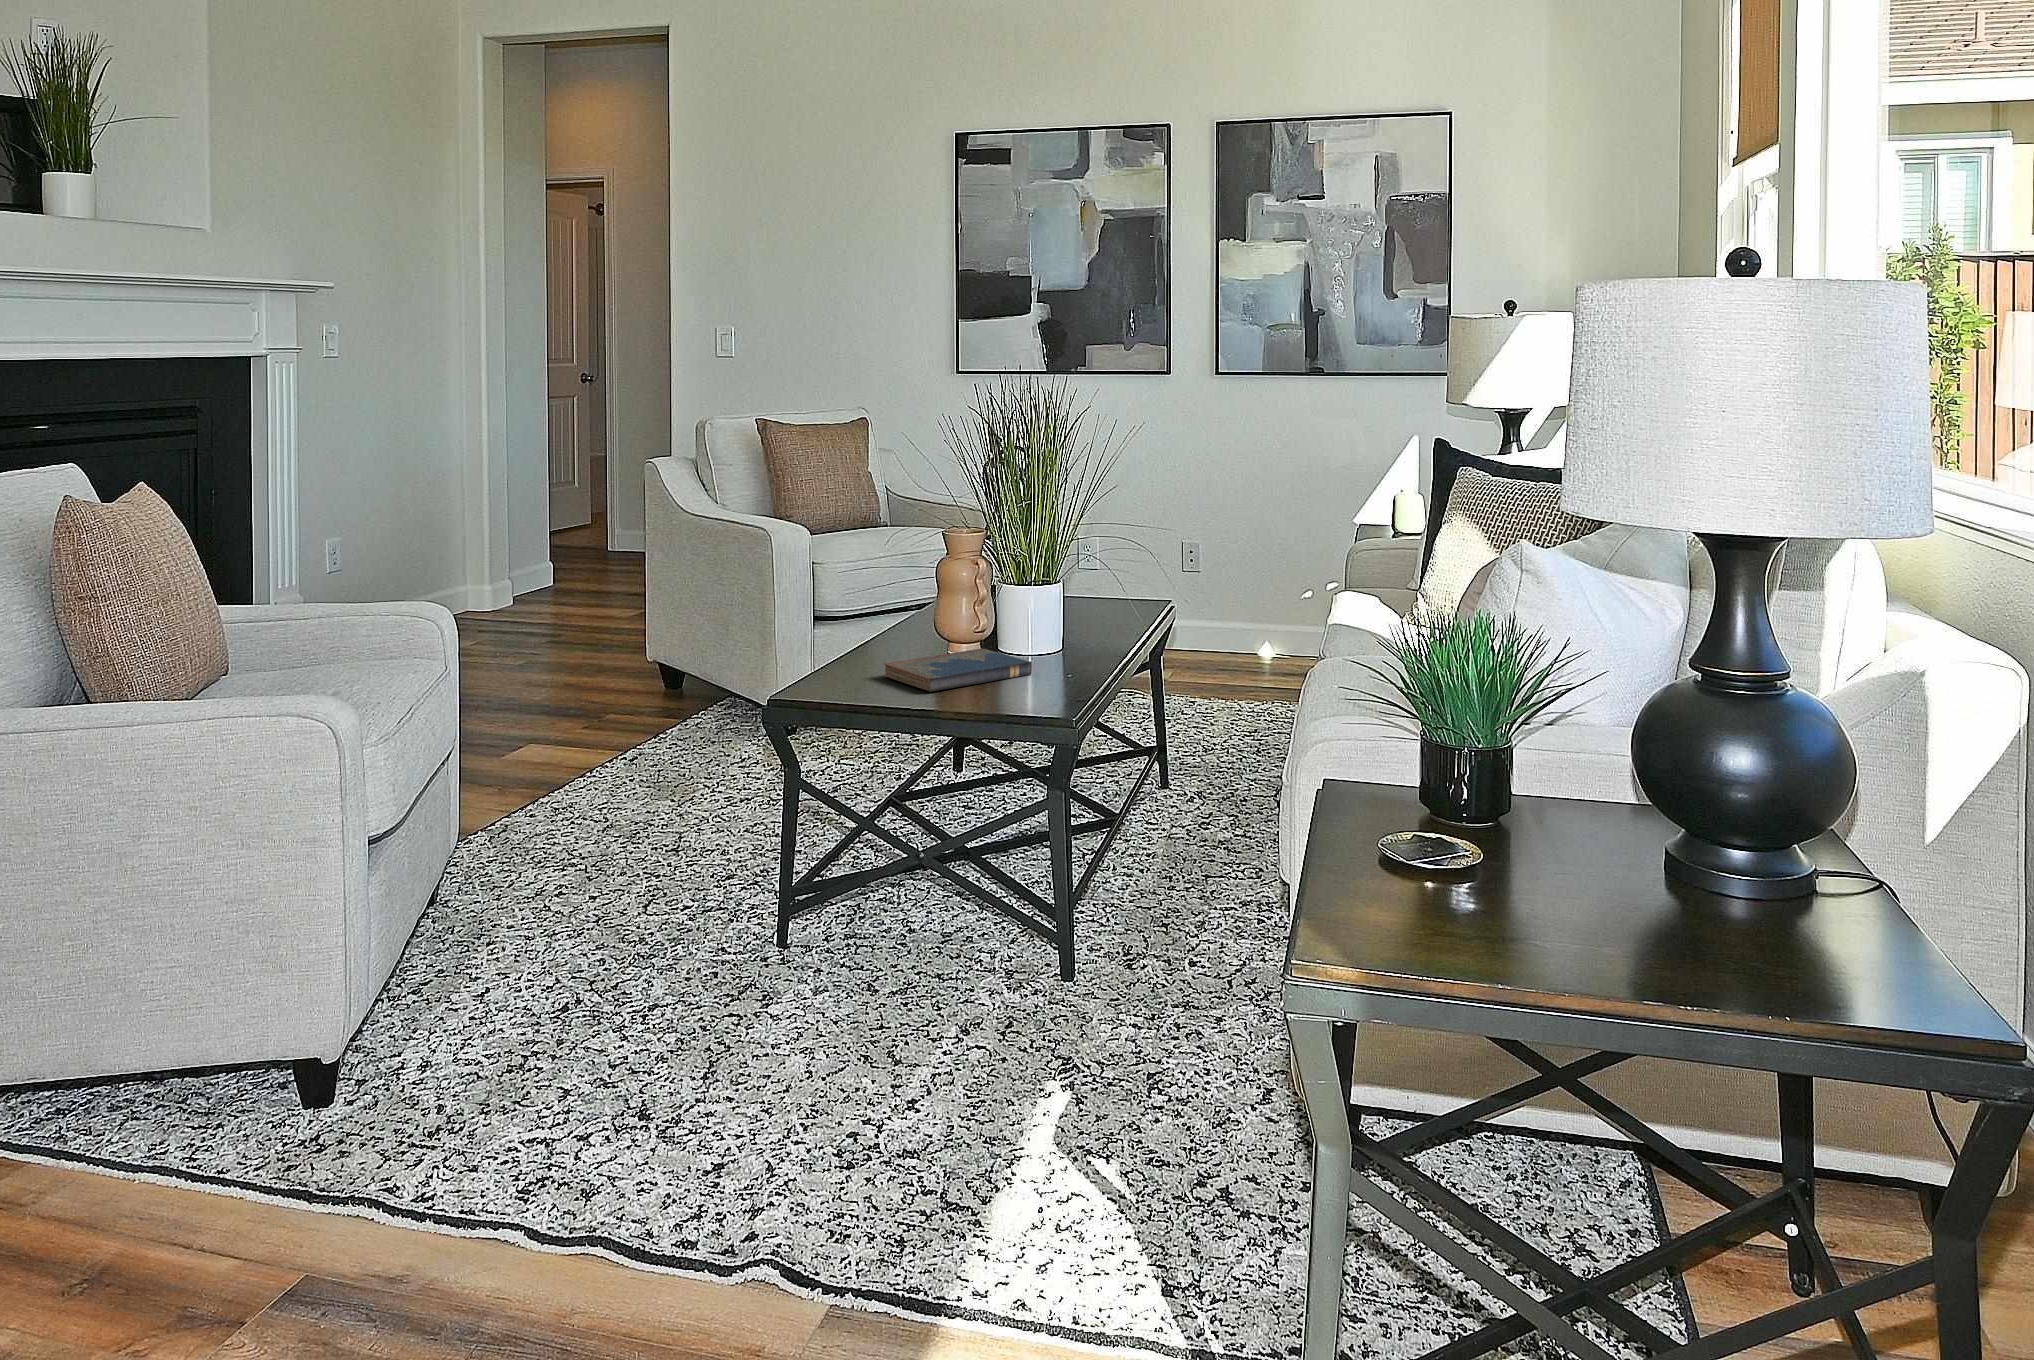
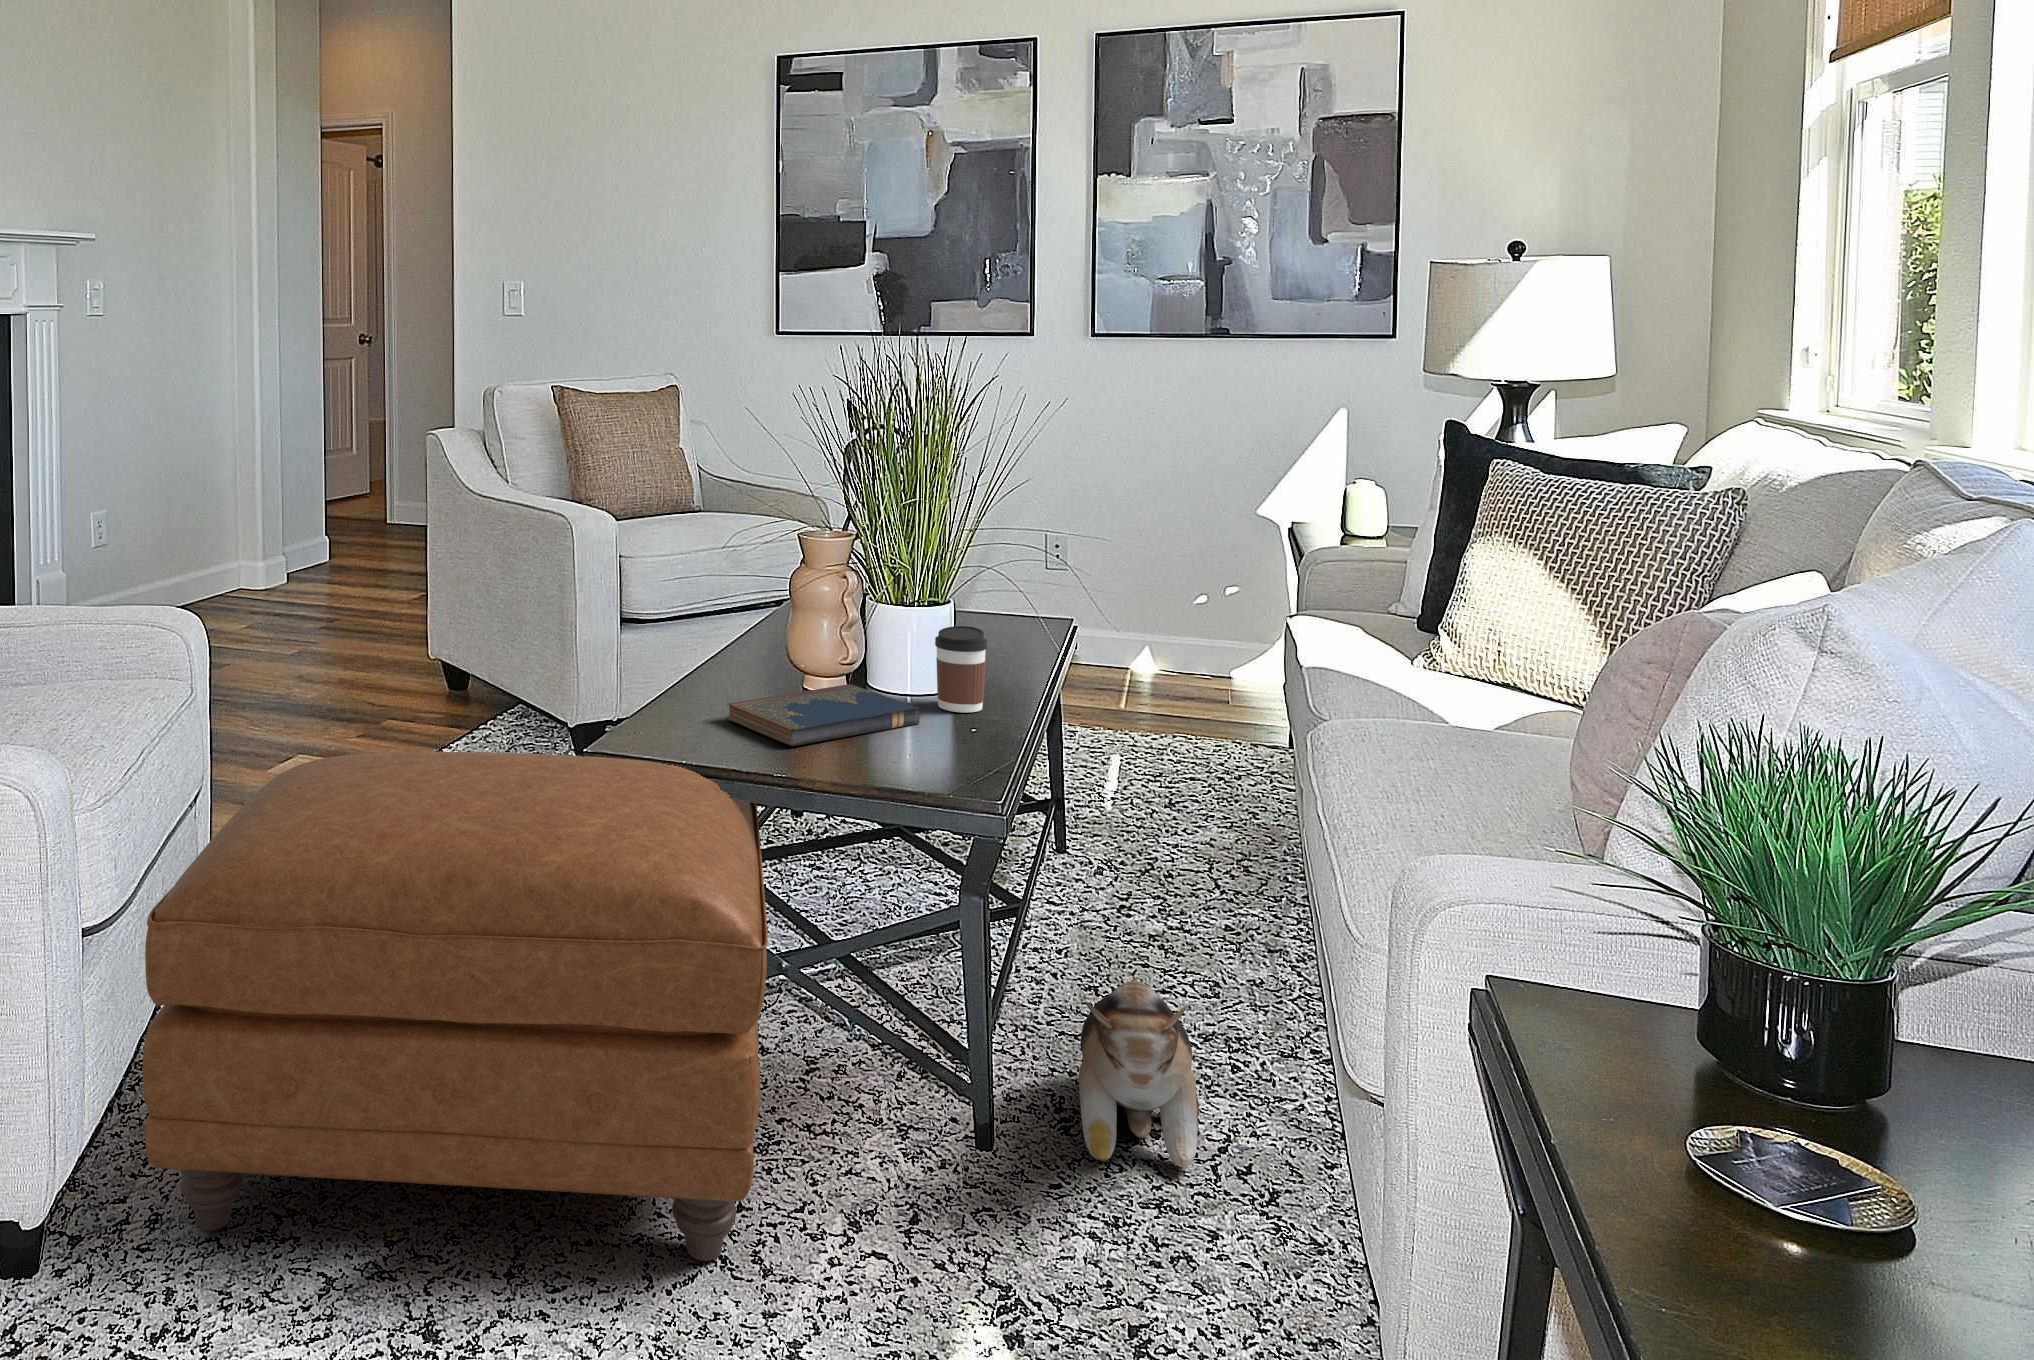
coffee cup: none [1046,600,1085,666] -> present [935,626,987,713]
ottoman: none [419,704,902,1068] -> present [143,752,768,1261]
plush toy: none [1133,844,1226,981] -> present [1079,978,1199,1168]

